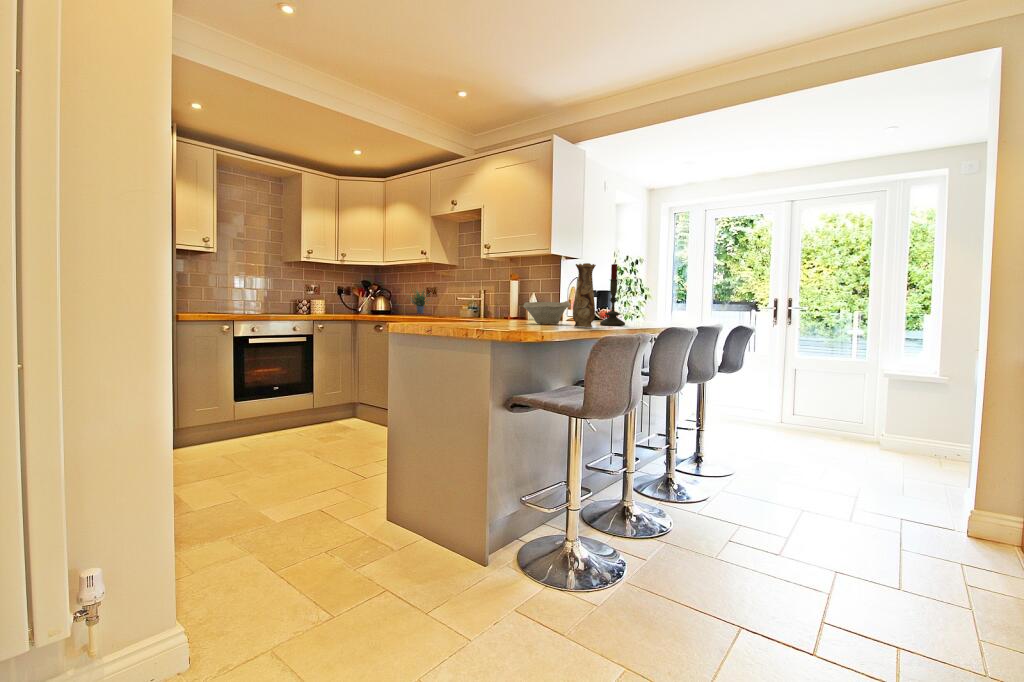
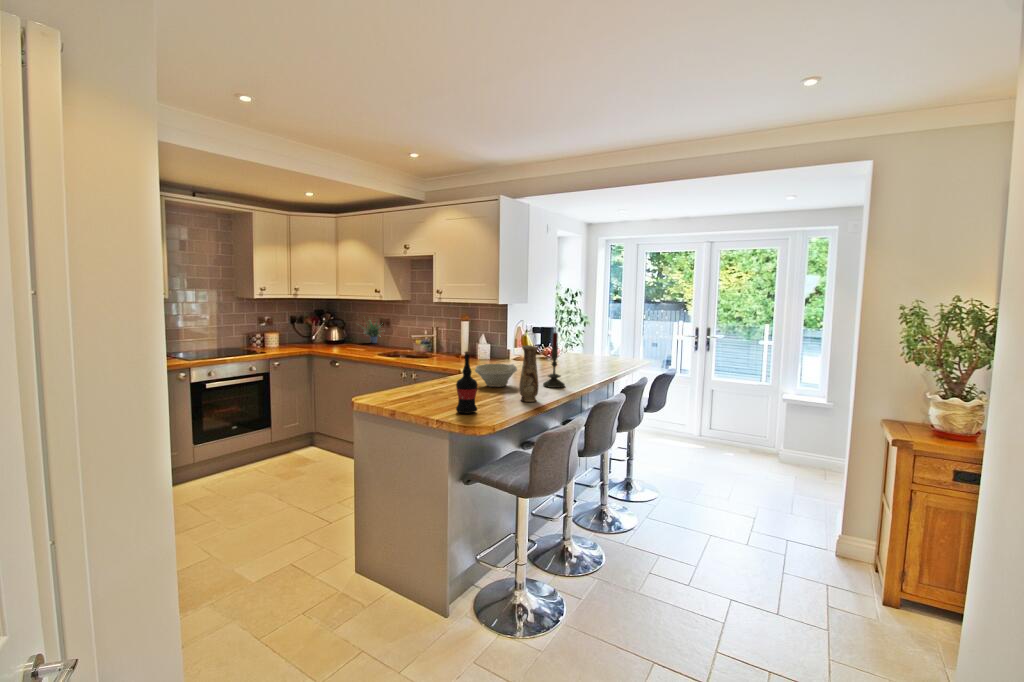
wine bottle: none [499,257,524,328] -> present [456,351,478,413]

